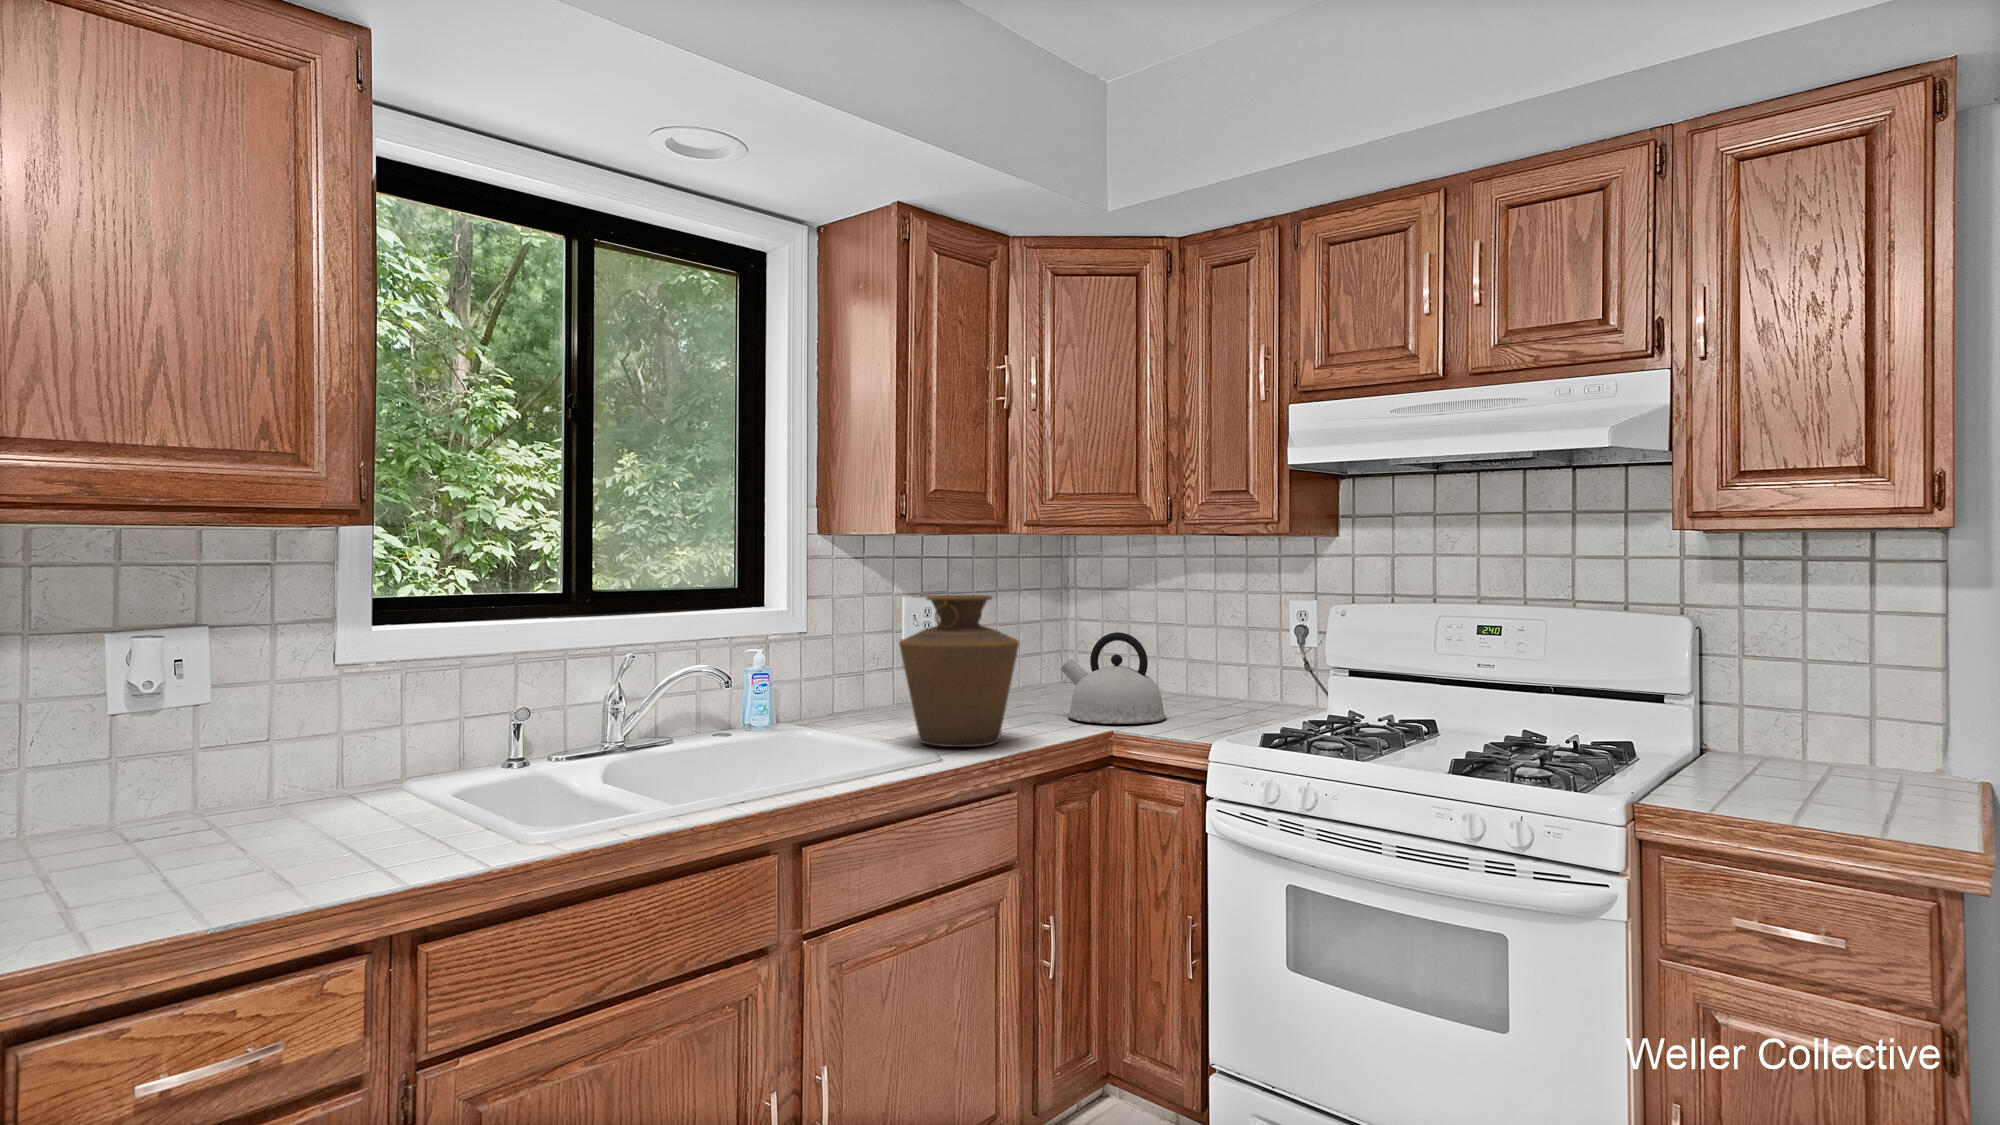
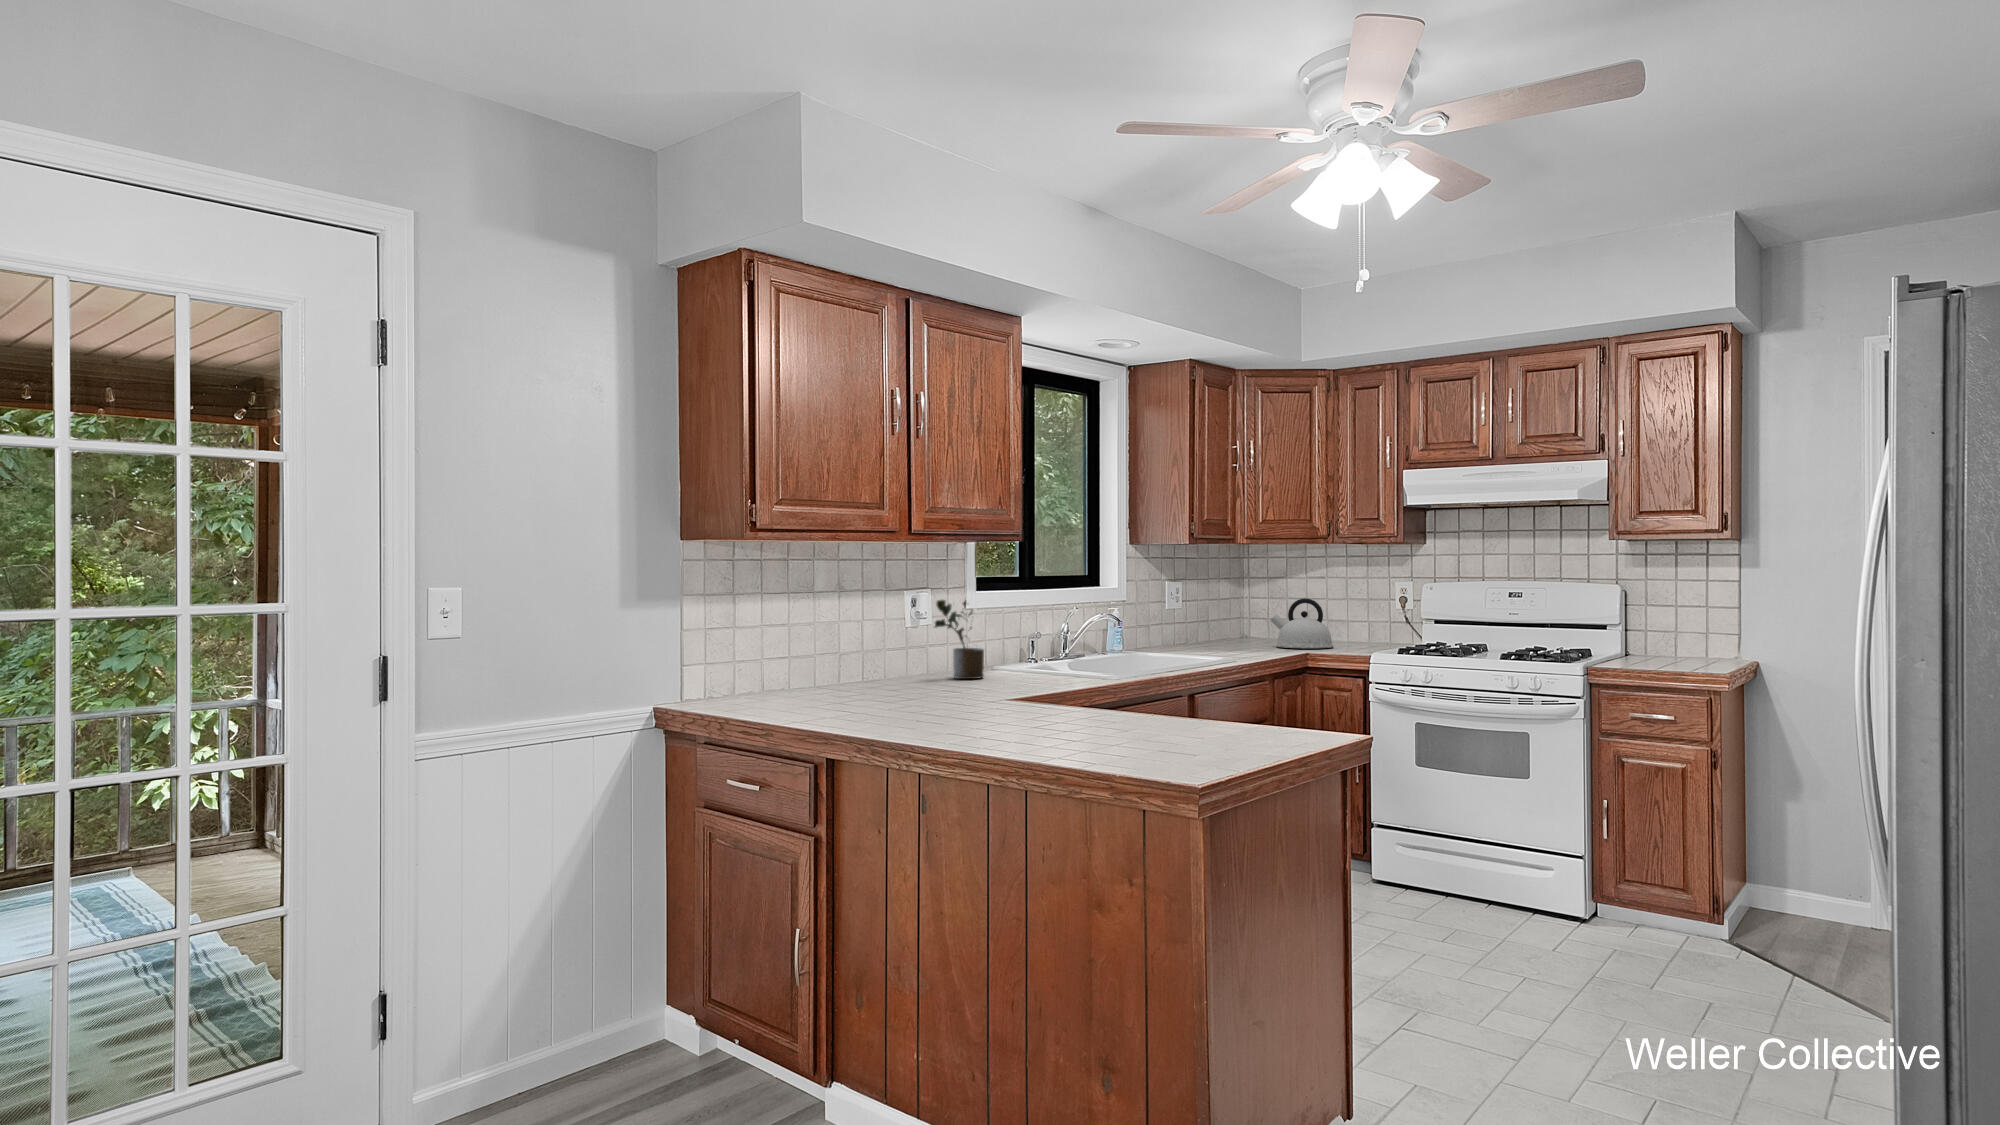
vase: present [899,595,1019,747] -> none [1202,576,1268,655]
potted plant: none [120,658,266,843] -> present [935,600,984,679]

